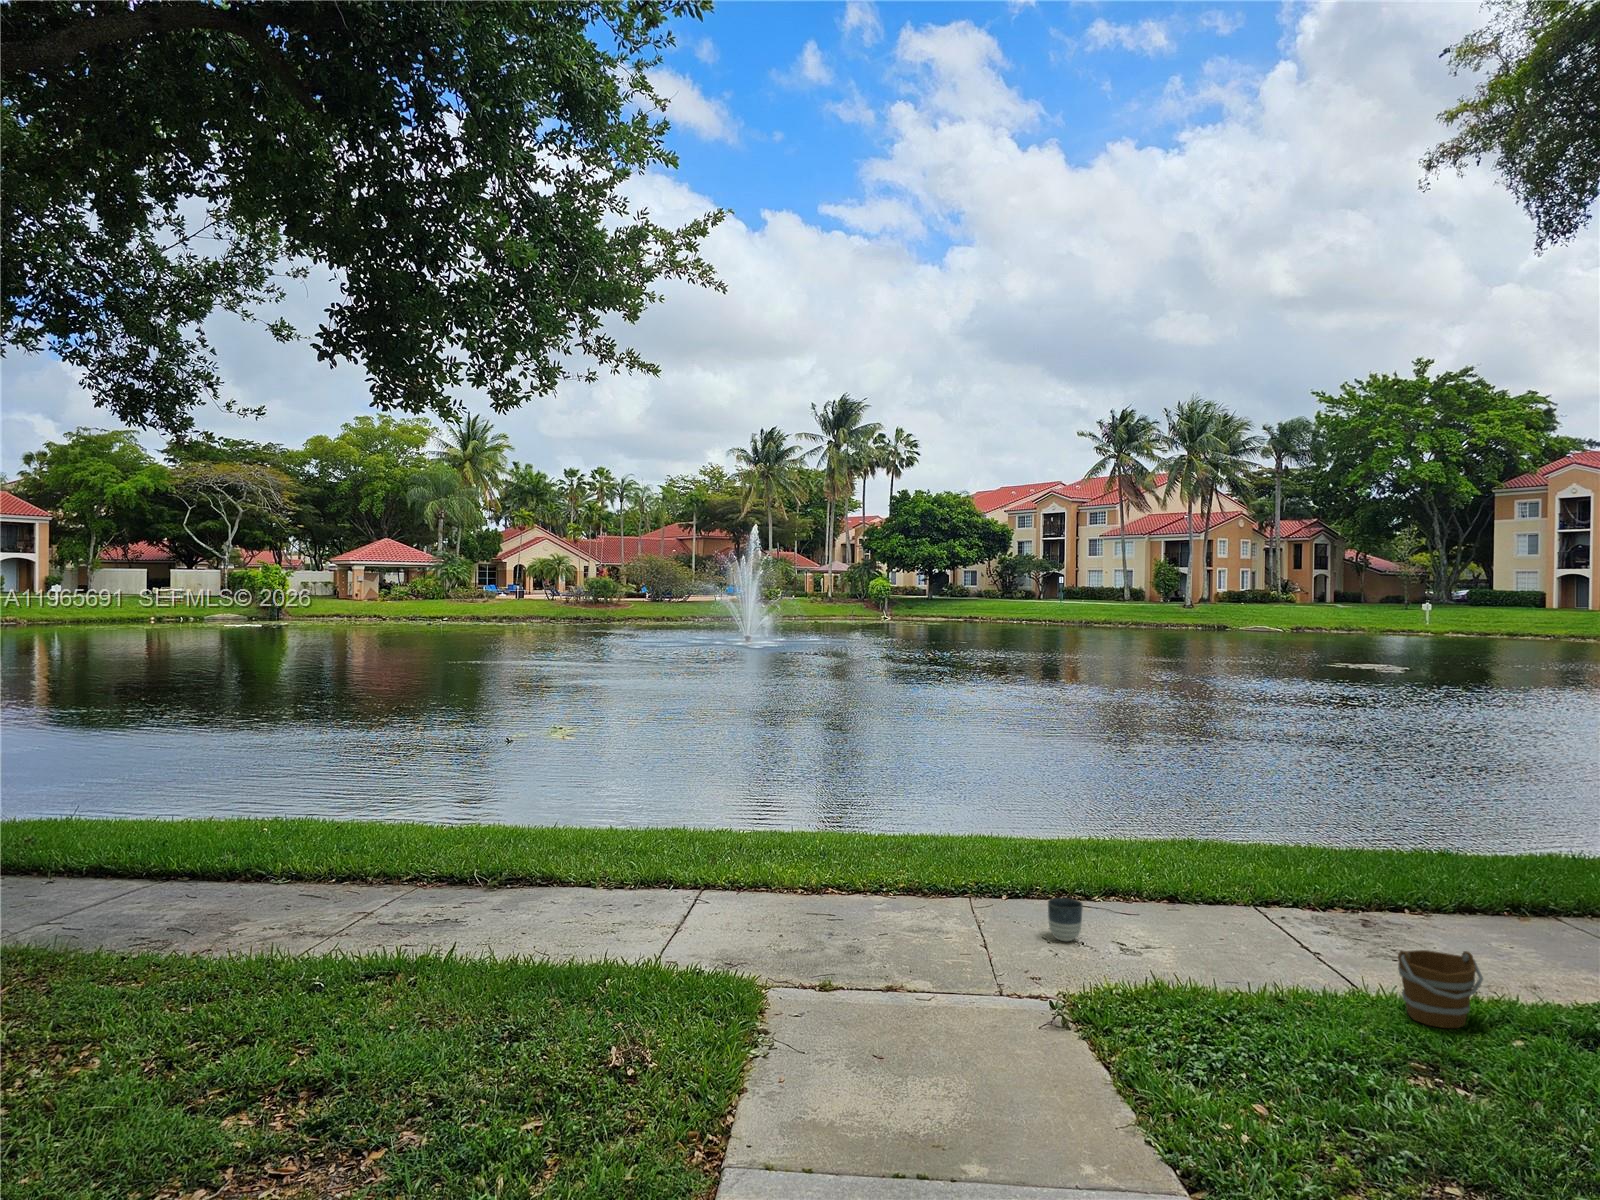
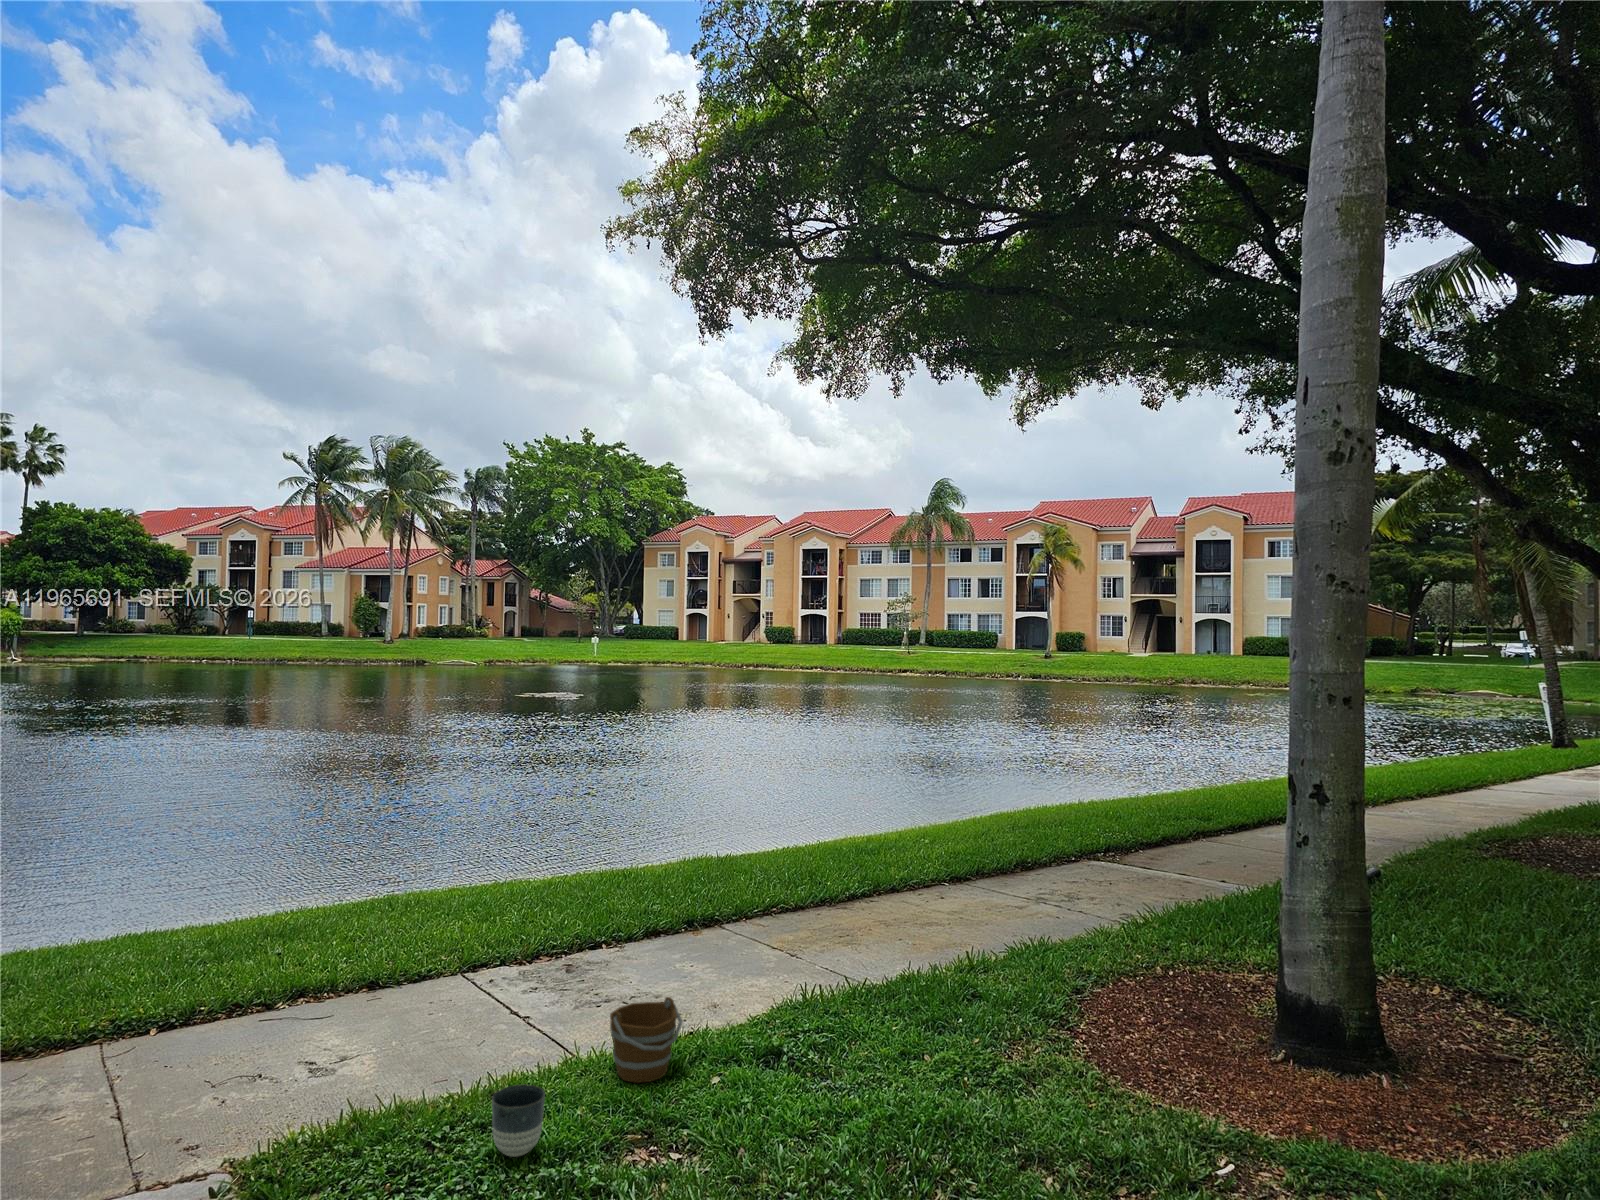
planter: present [1048,898,1083,941] -> present [492,1085,545,1157]

